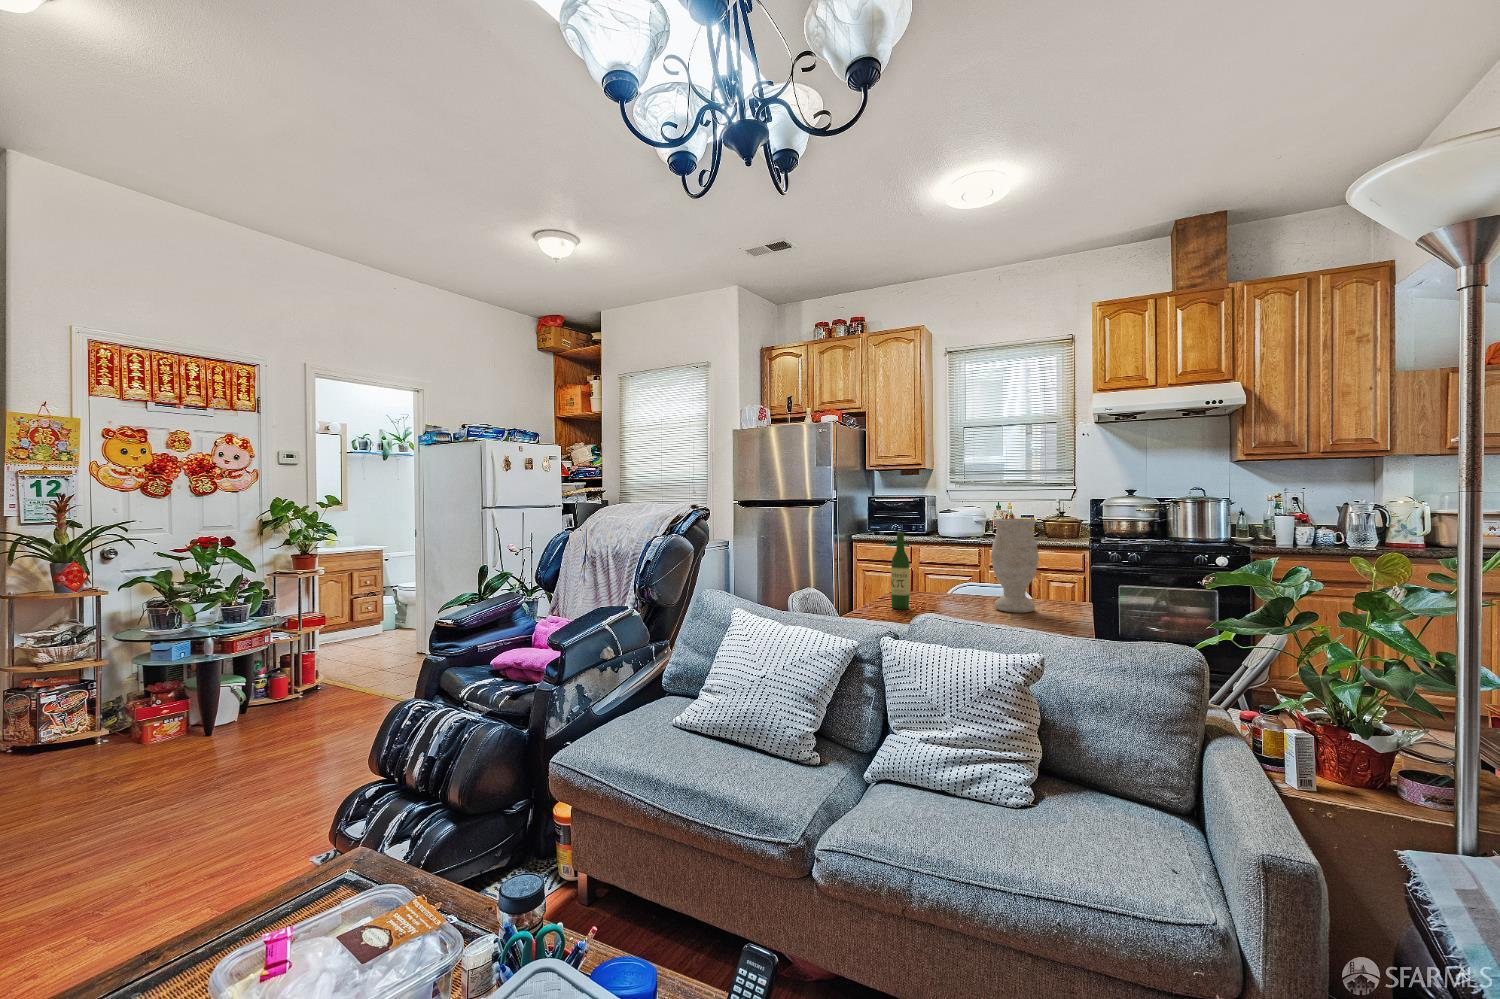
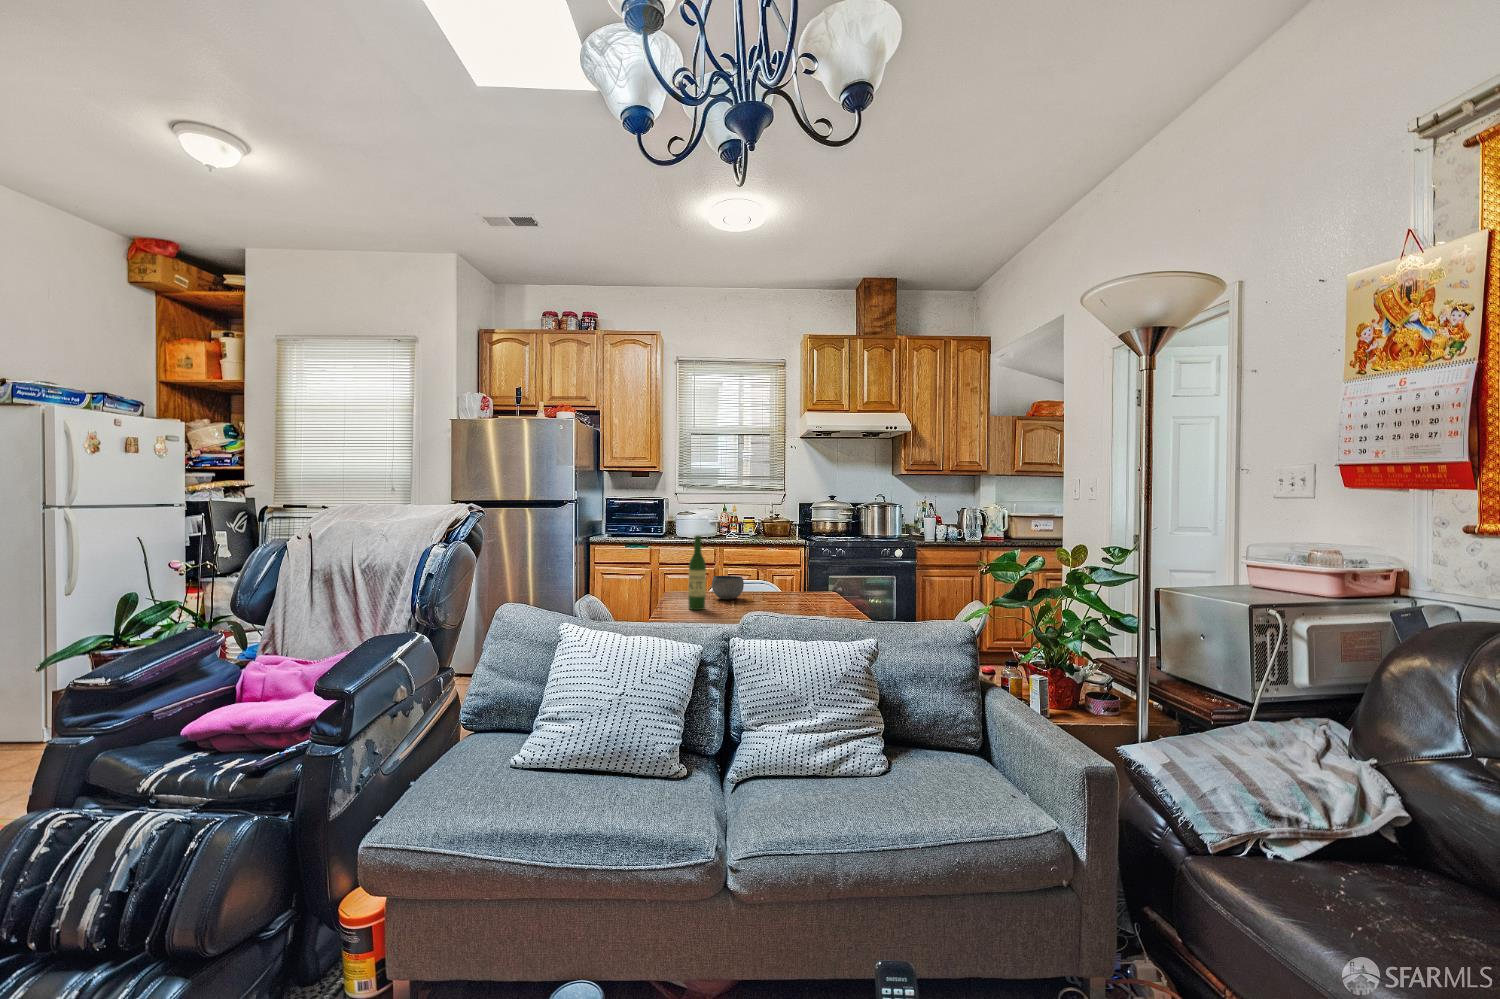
vase: present [991,519,1039,613] -> none [773,522,813,605]
bowl: none [928,576,963,601] -> present [712,576,744,599]

